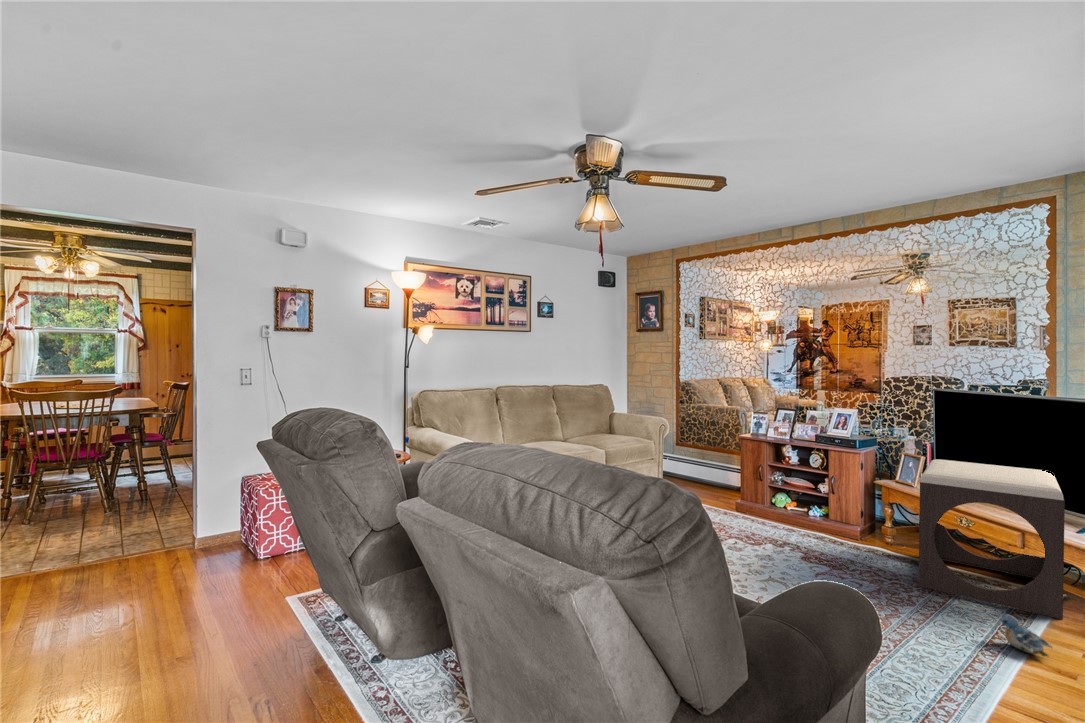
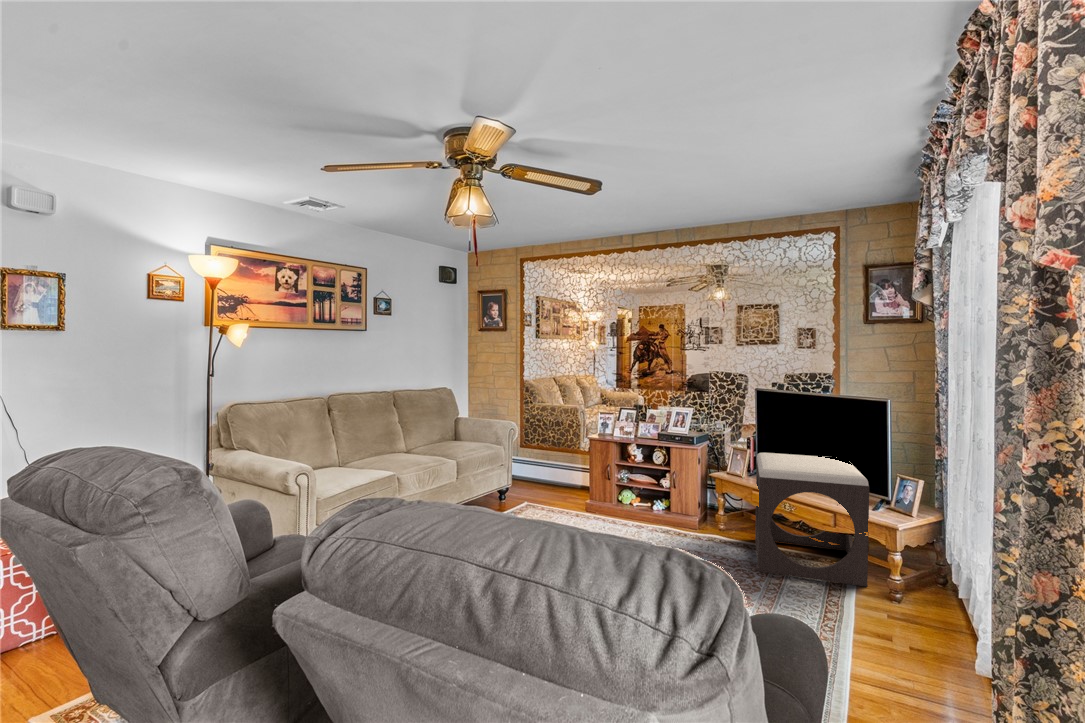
plush toy: present [1002,614,1052,656] -> none [836,593,876,628]

